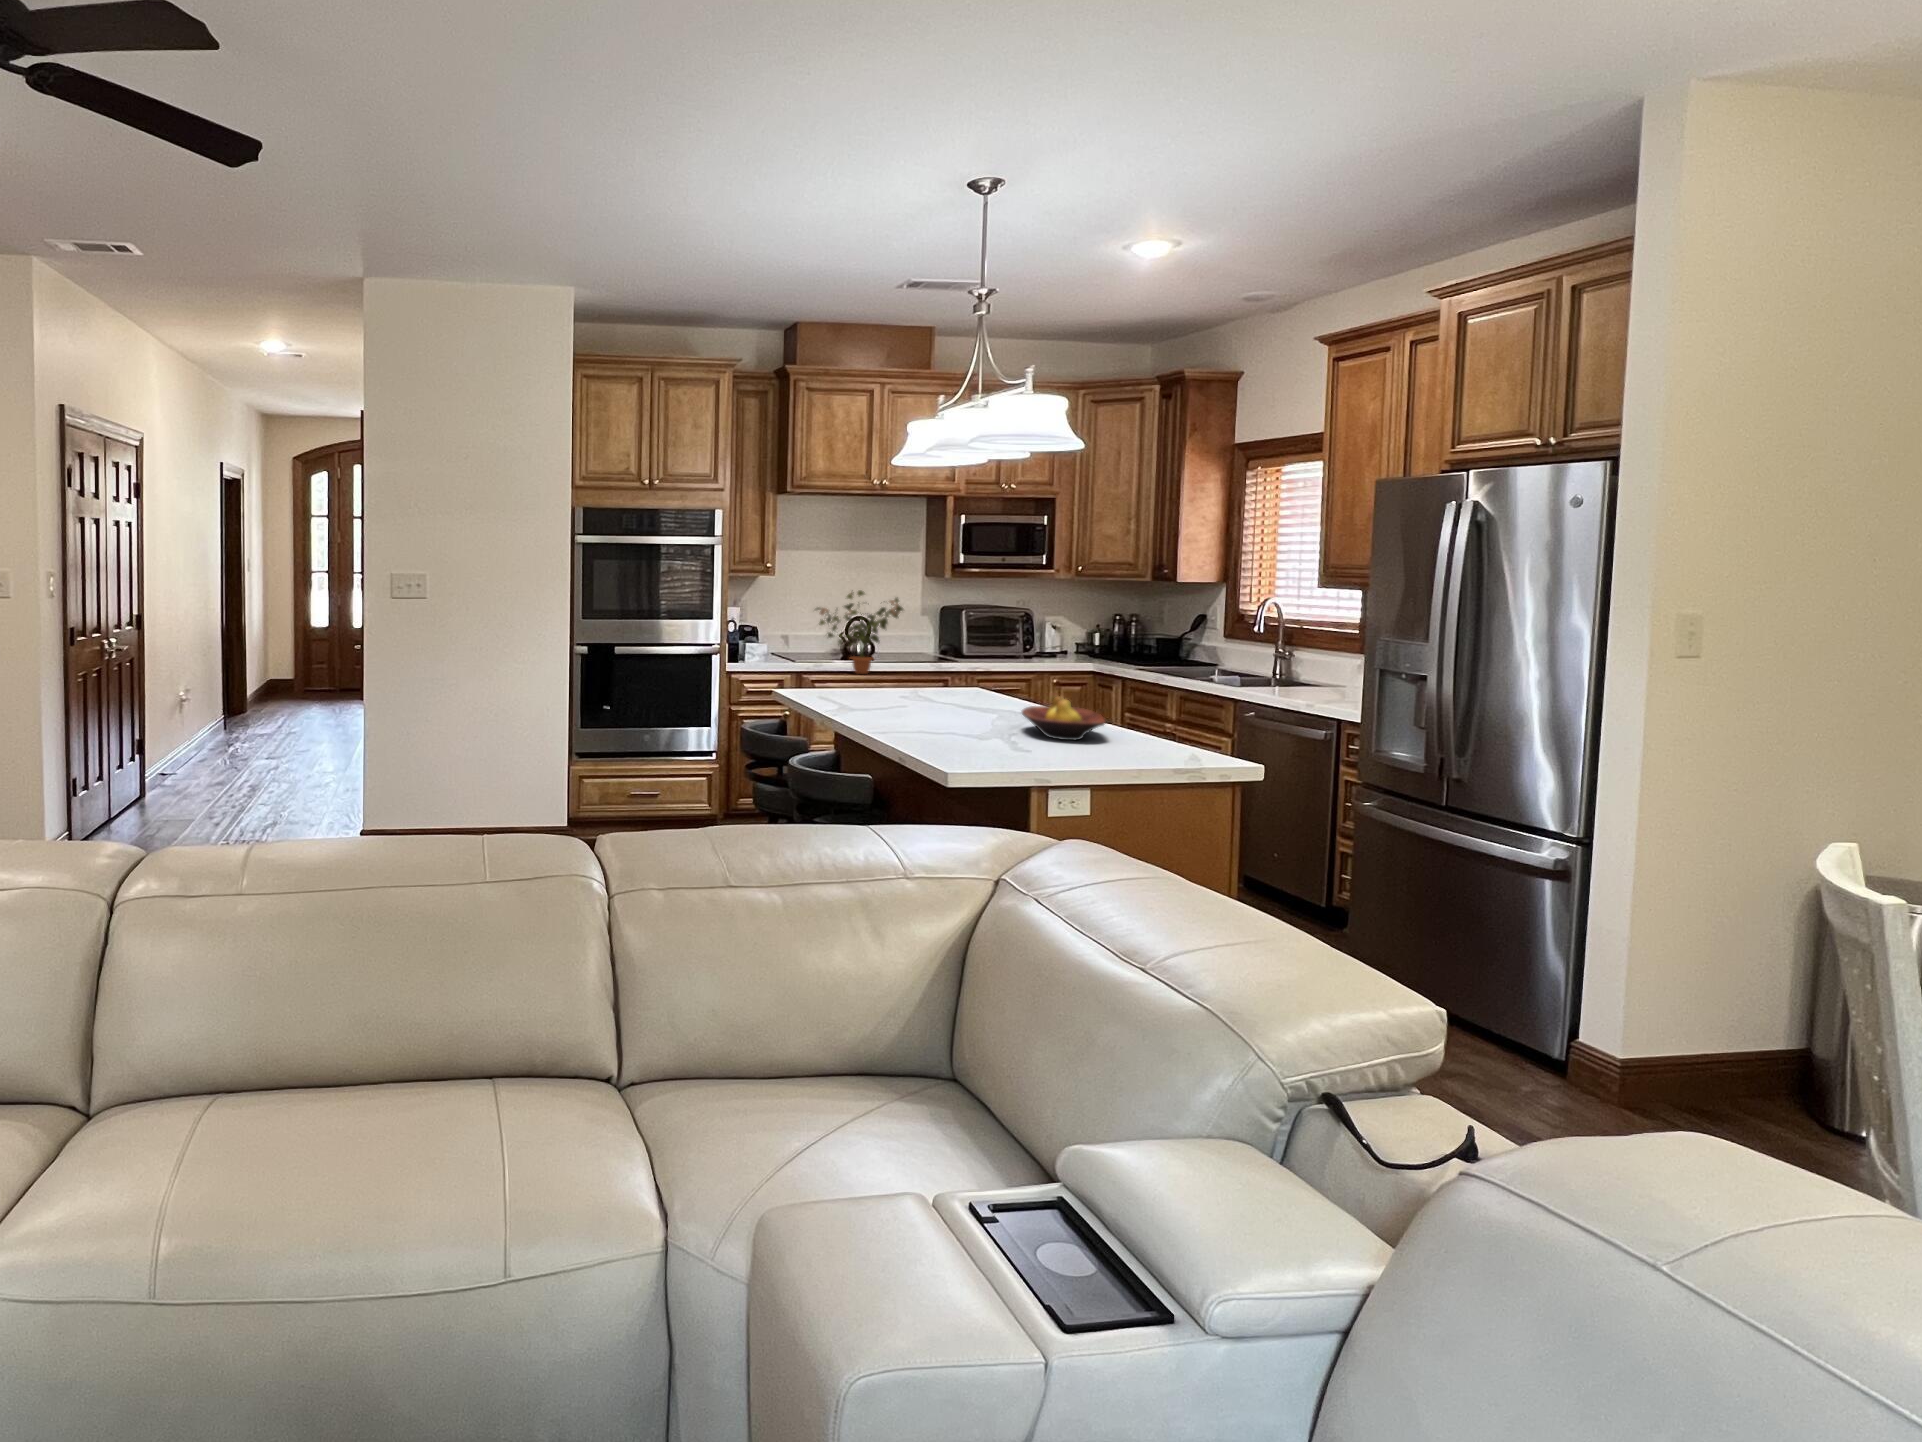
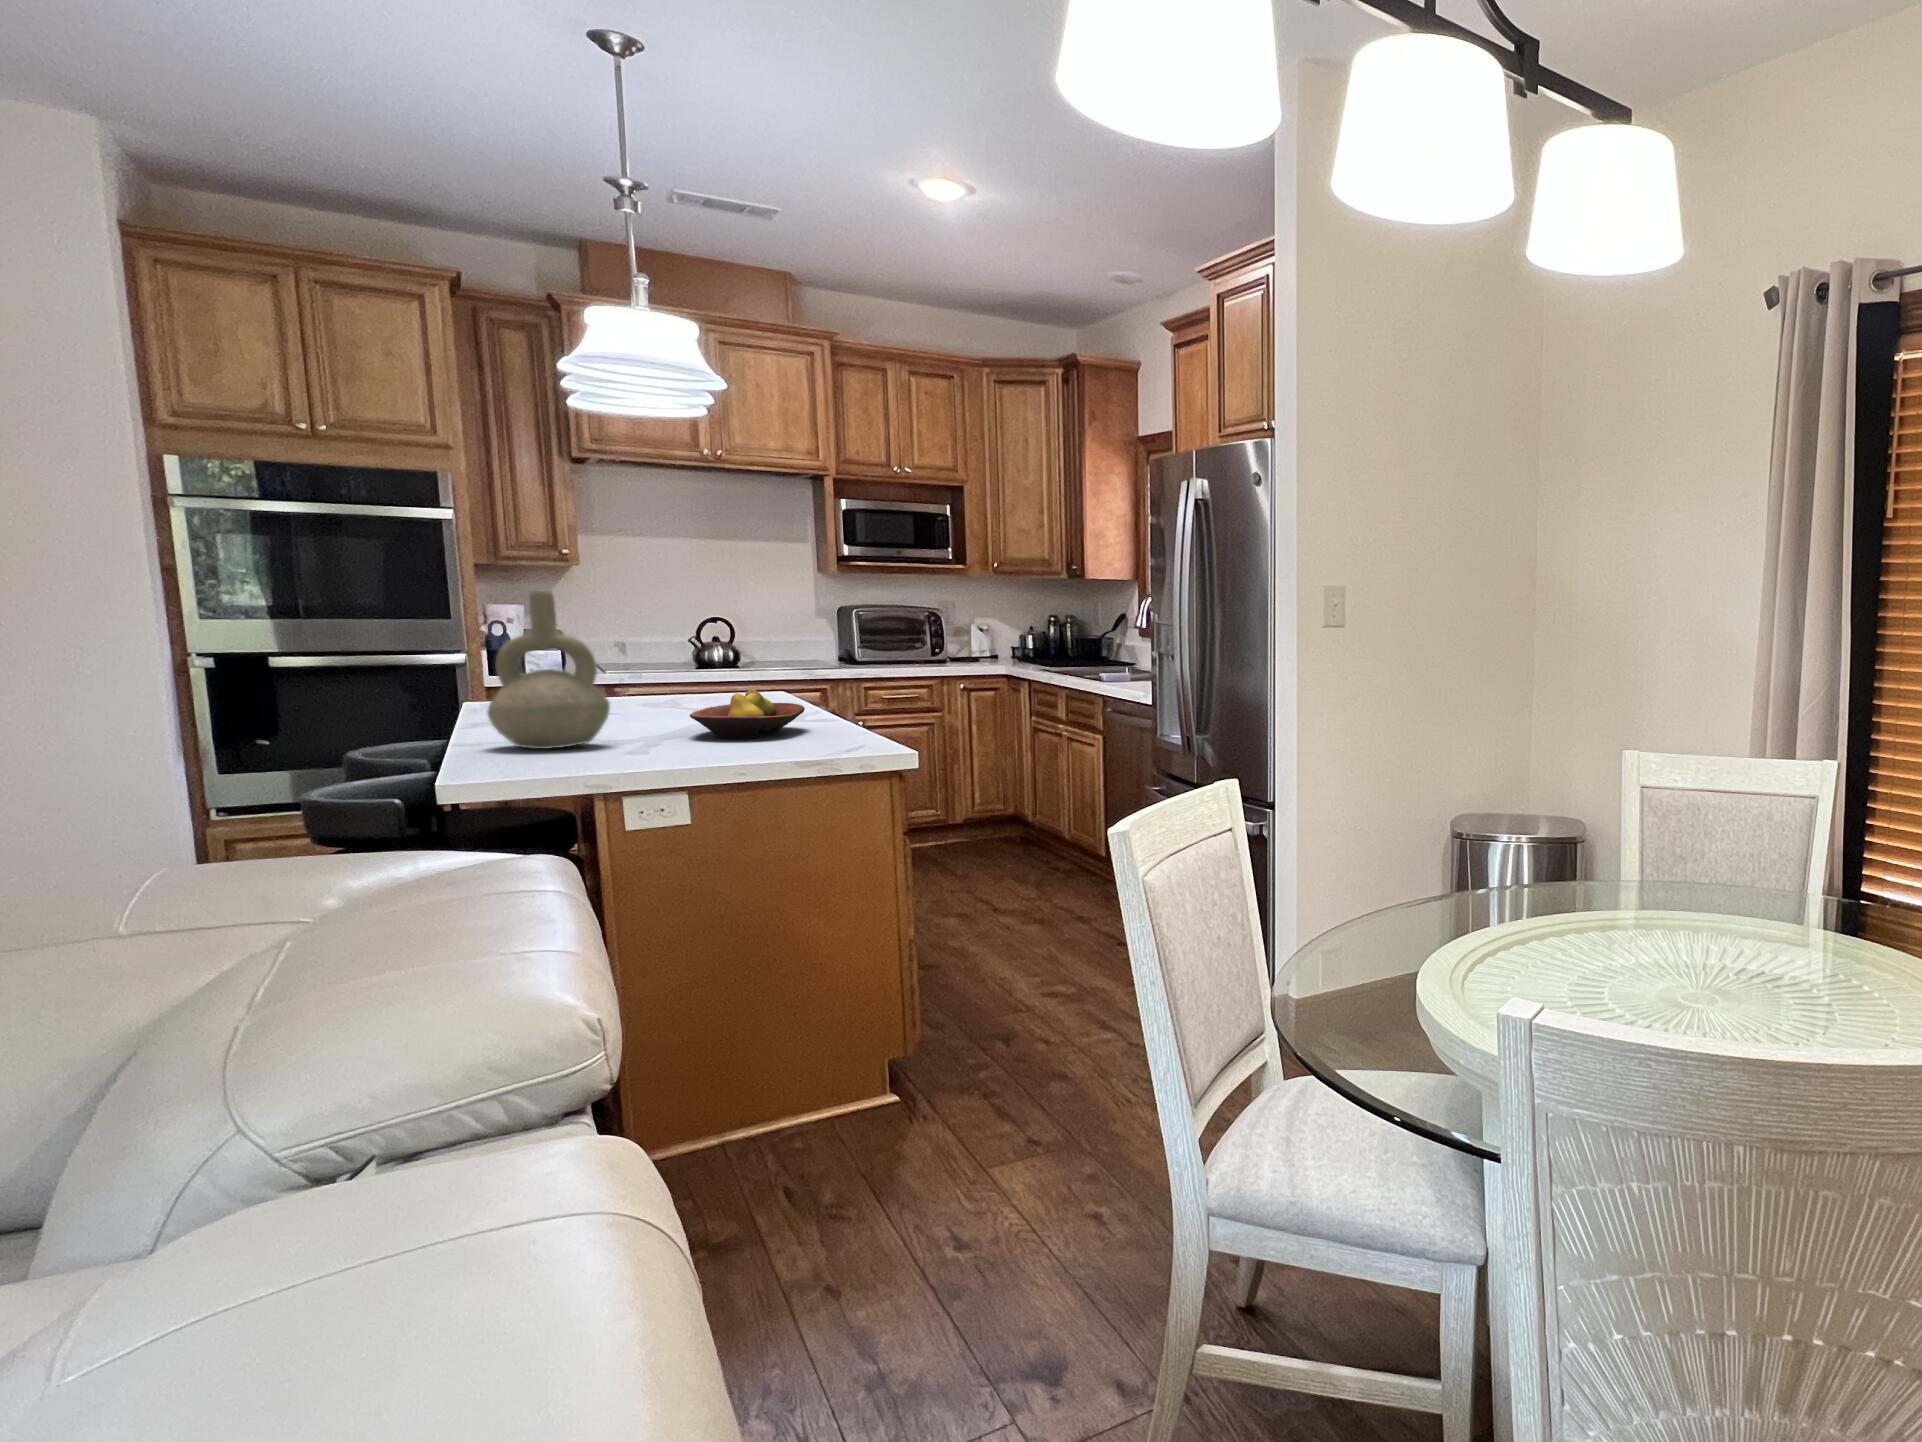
potted plant: present [816,590,903,674] -> none [606,581,734,684]
decorative vase: none [918,618,999,744] -> present [487,591,610,749]

